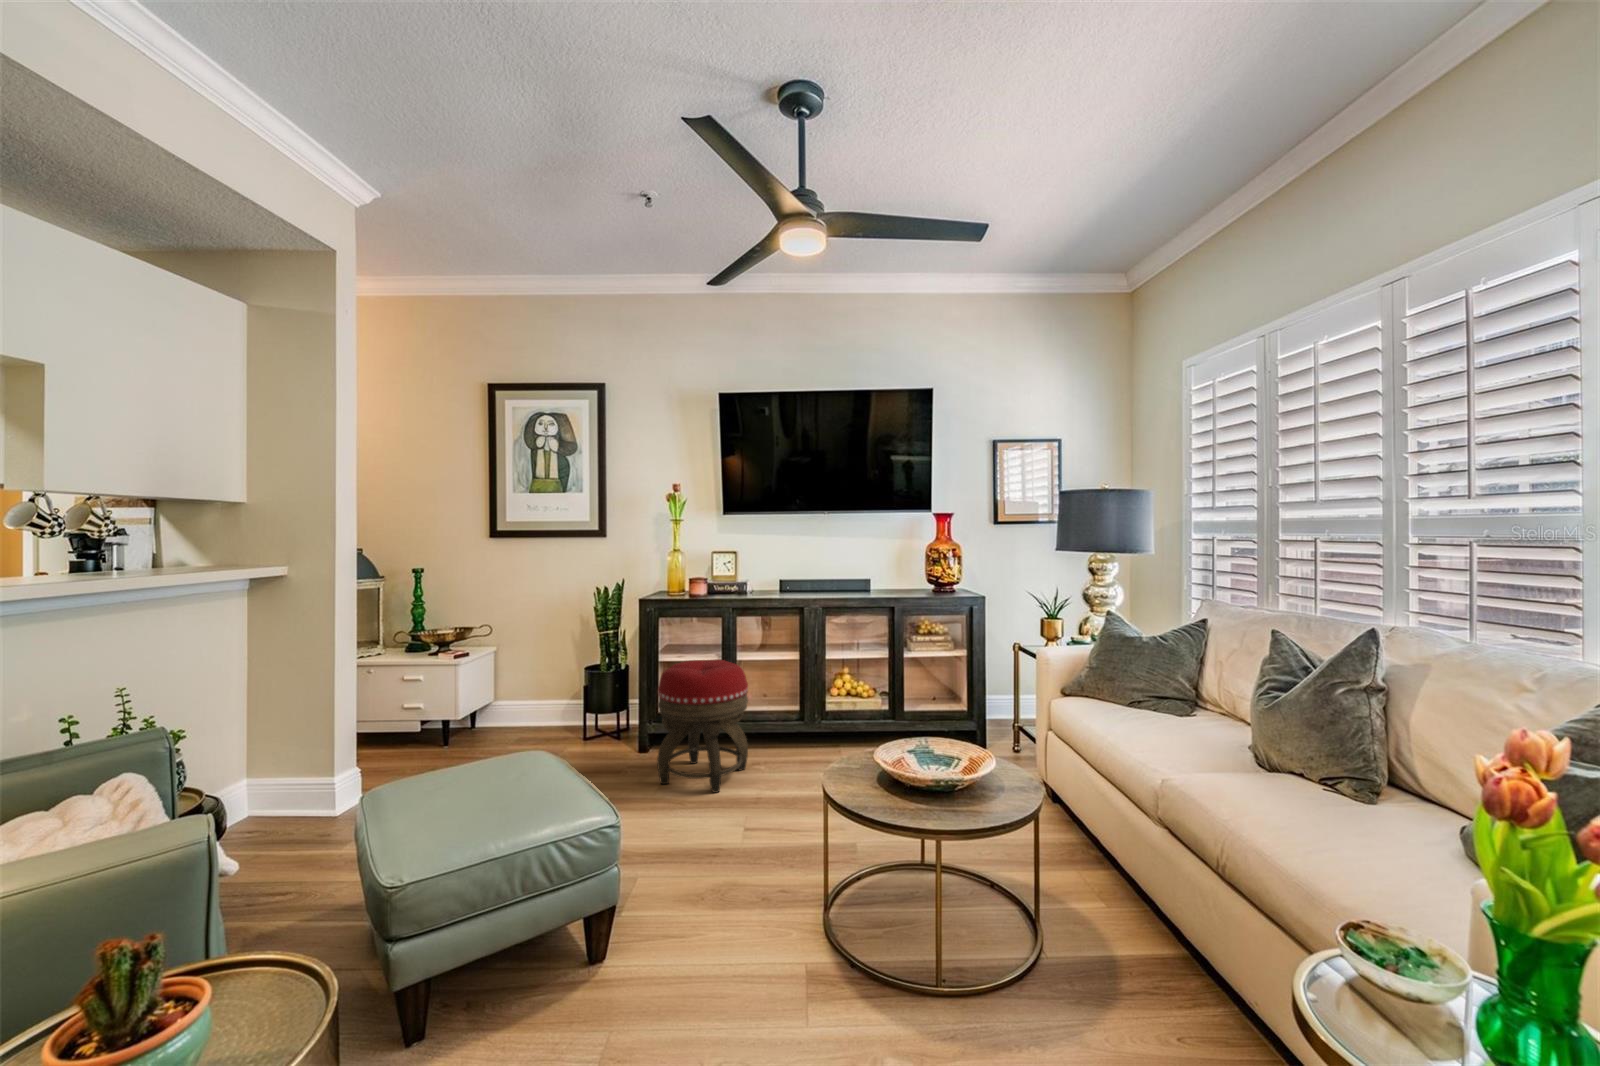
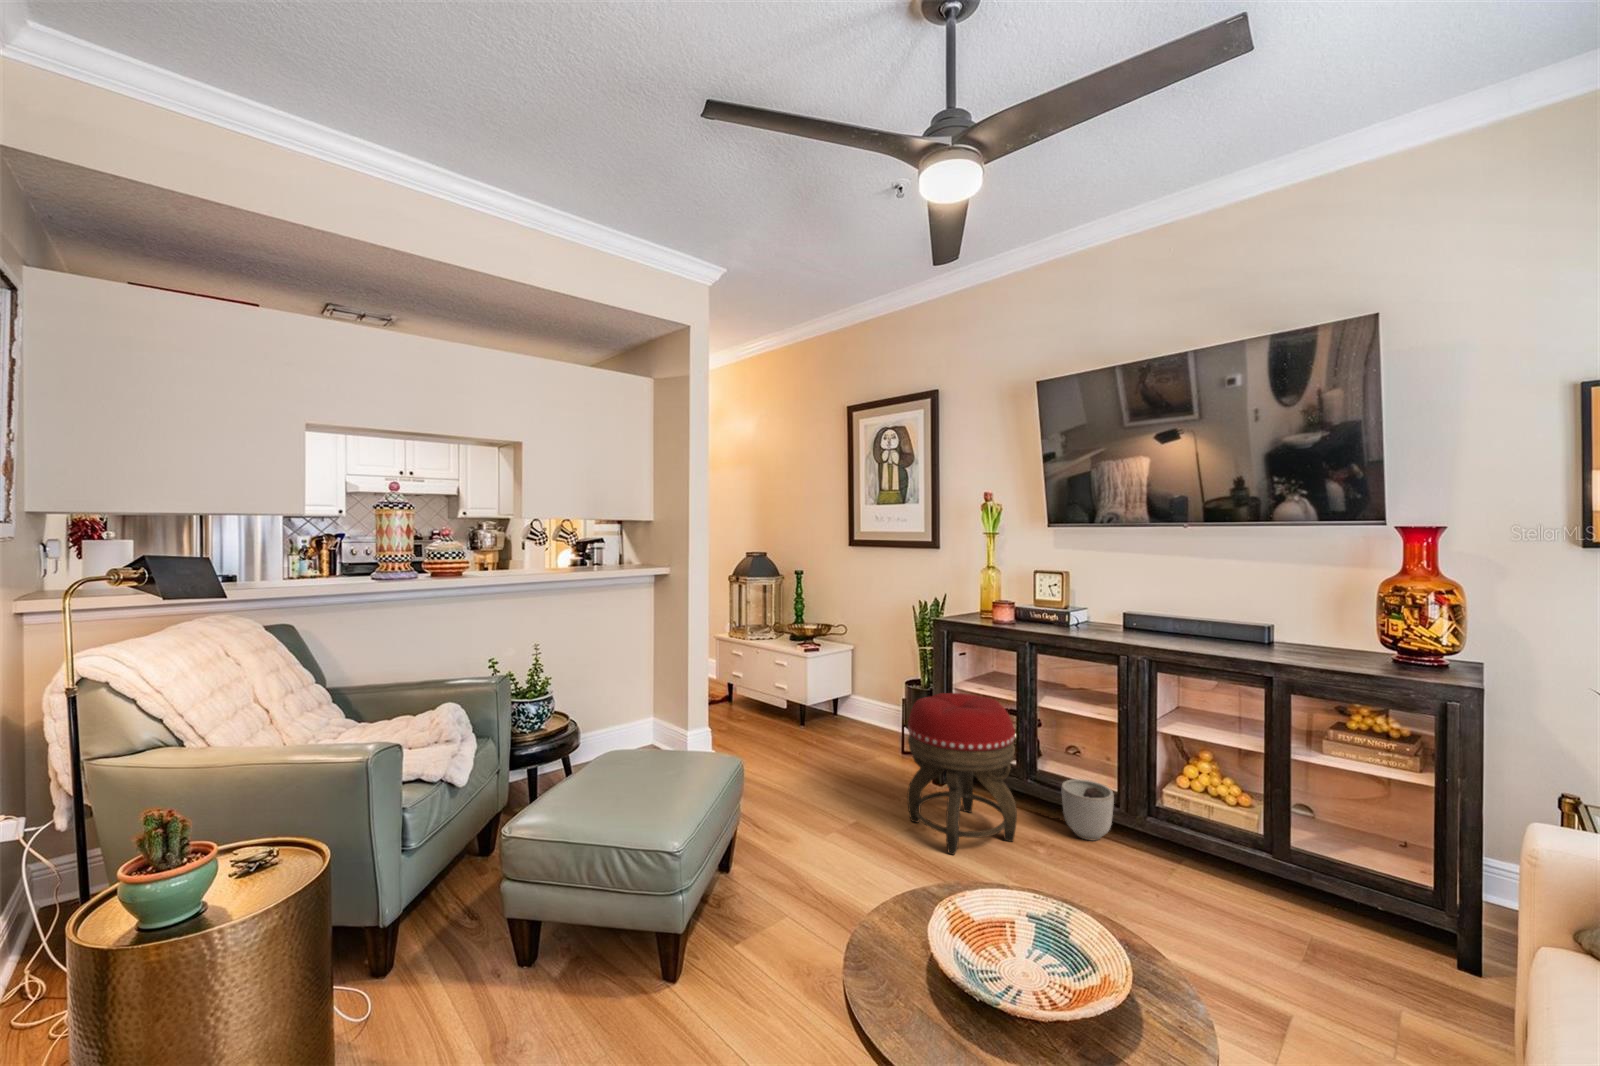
planter: none [763,709,798,752] -> present [1061,779,1114,840]

